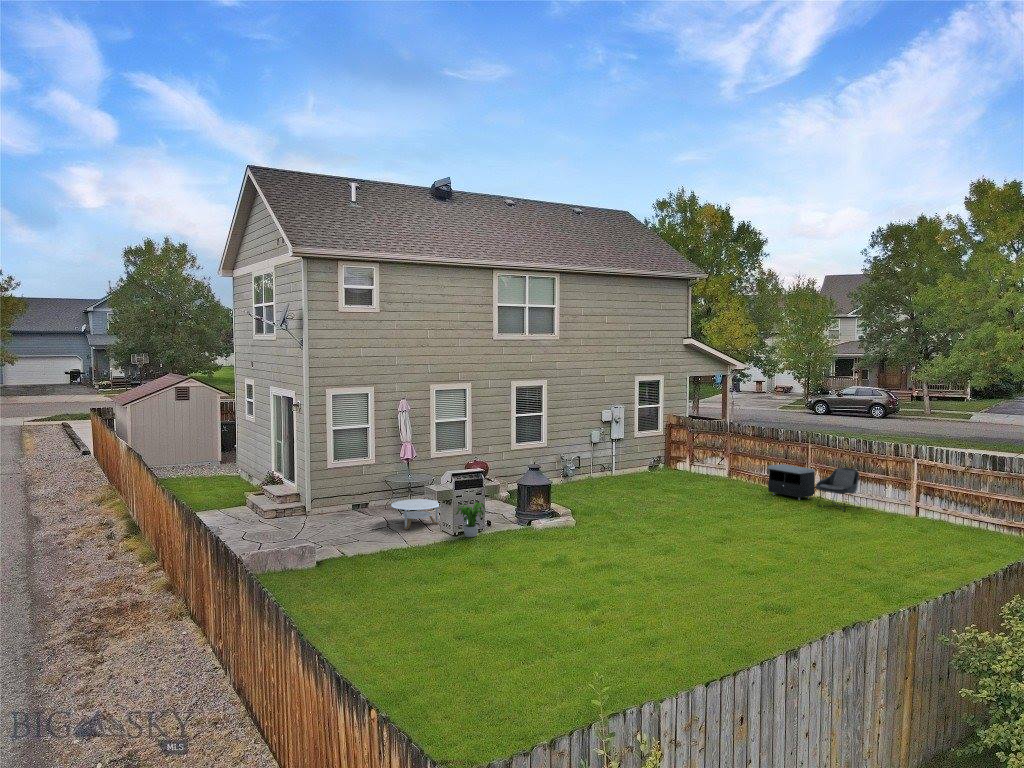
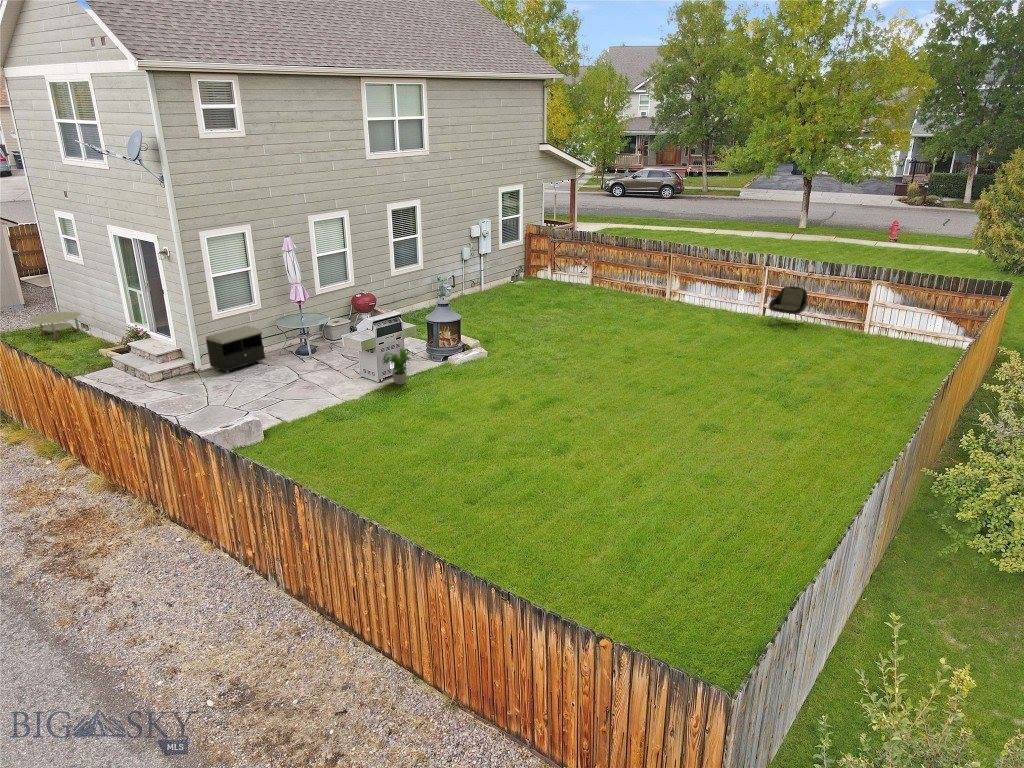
storage bench: present [768,464,815,500] -> present [206,325,265,373]
lounge chair: present [816,468,860,511] -> present [769,286,807,330]
round table: present [391,499,439,529] -> present [29,312,81,340]

